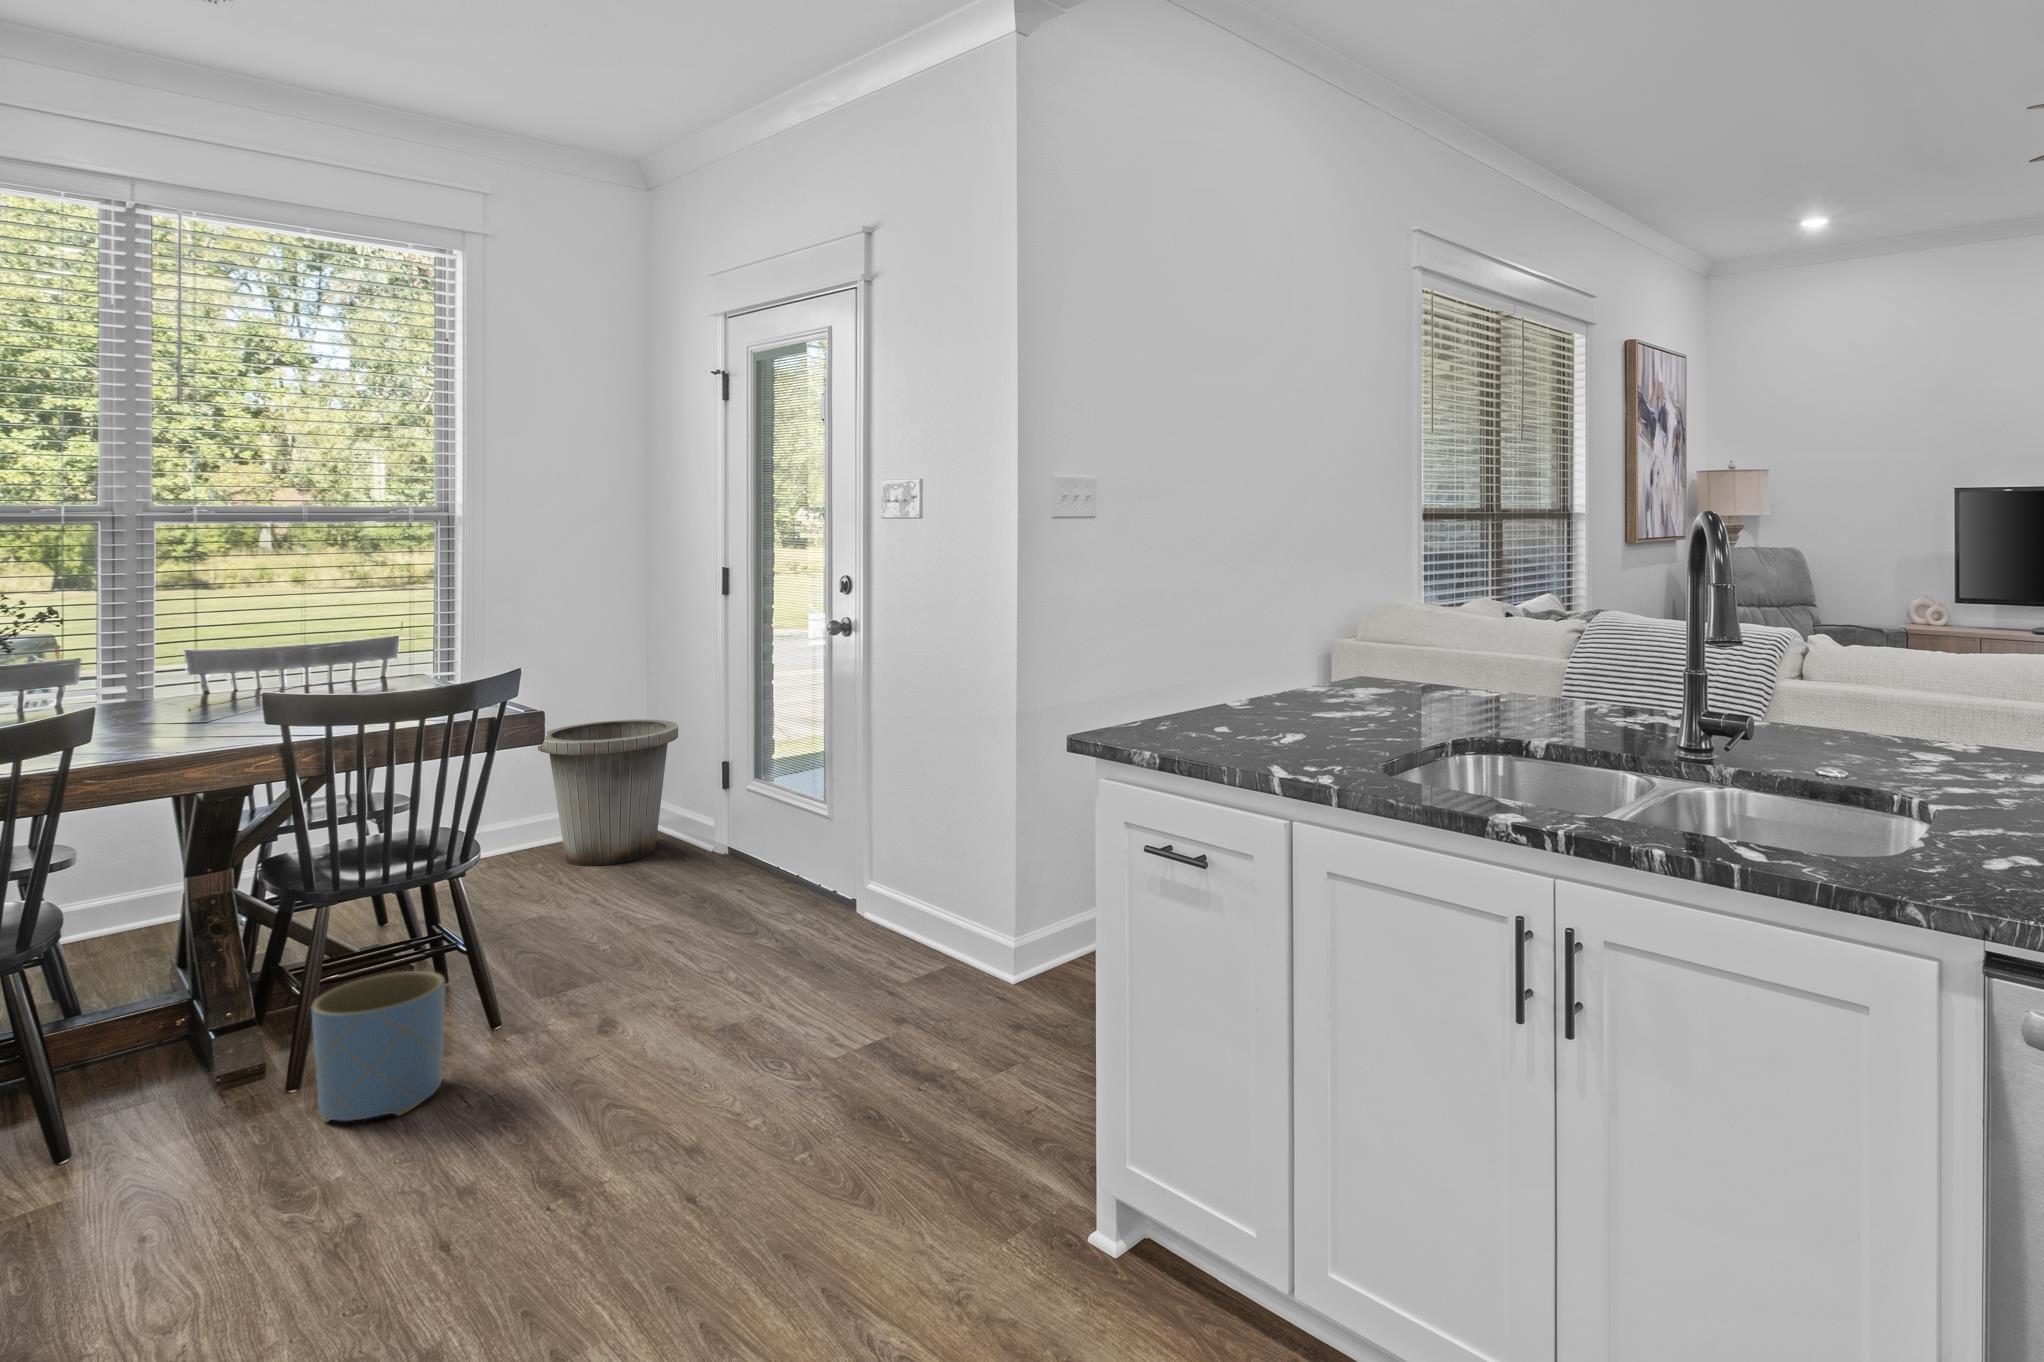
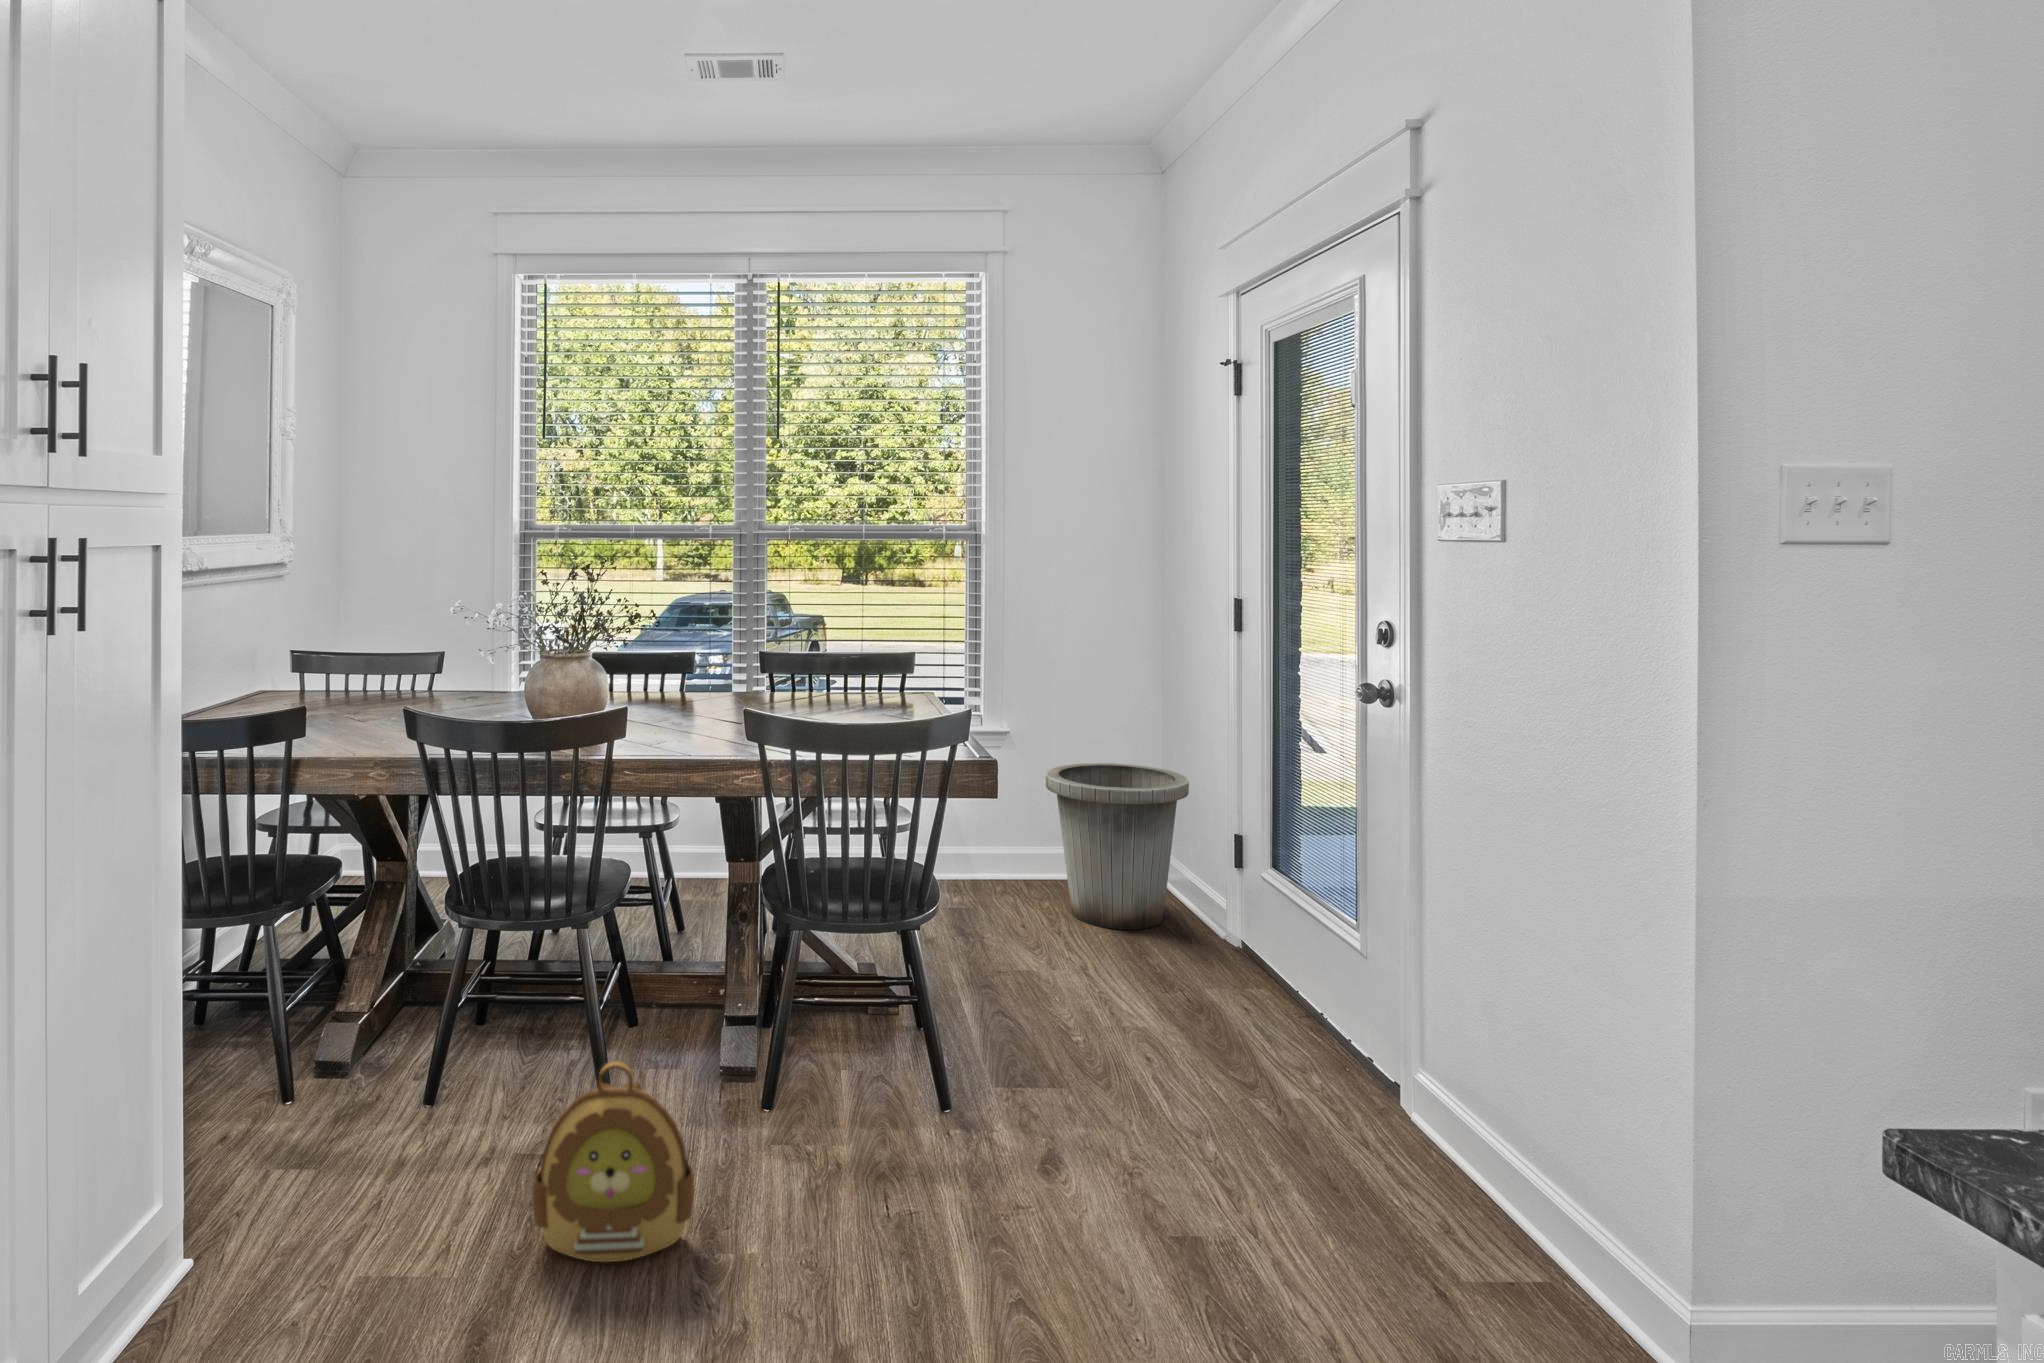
planter: present [311,971,445,1122] -> none [757,1027,875,1204]
backpack: none [57,1044,268,1249] -> present [533,1060,694,1262]

